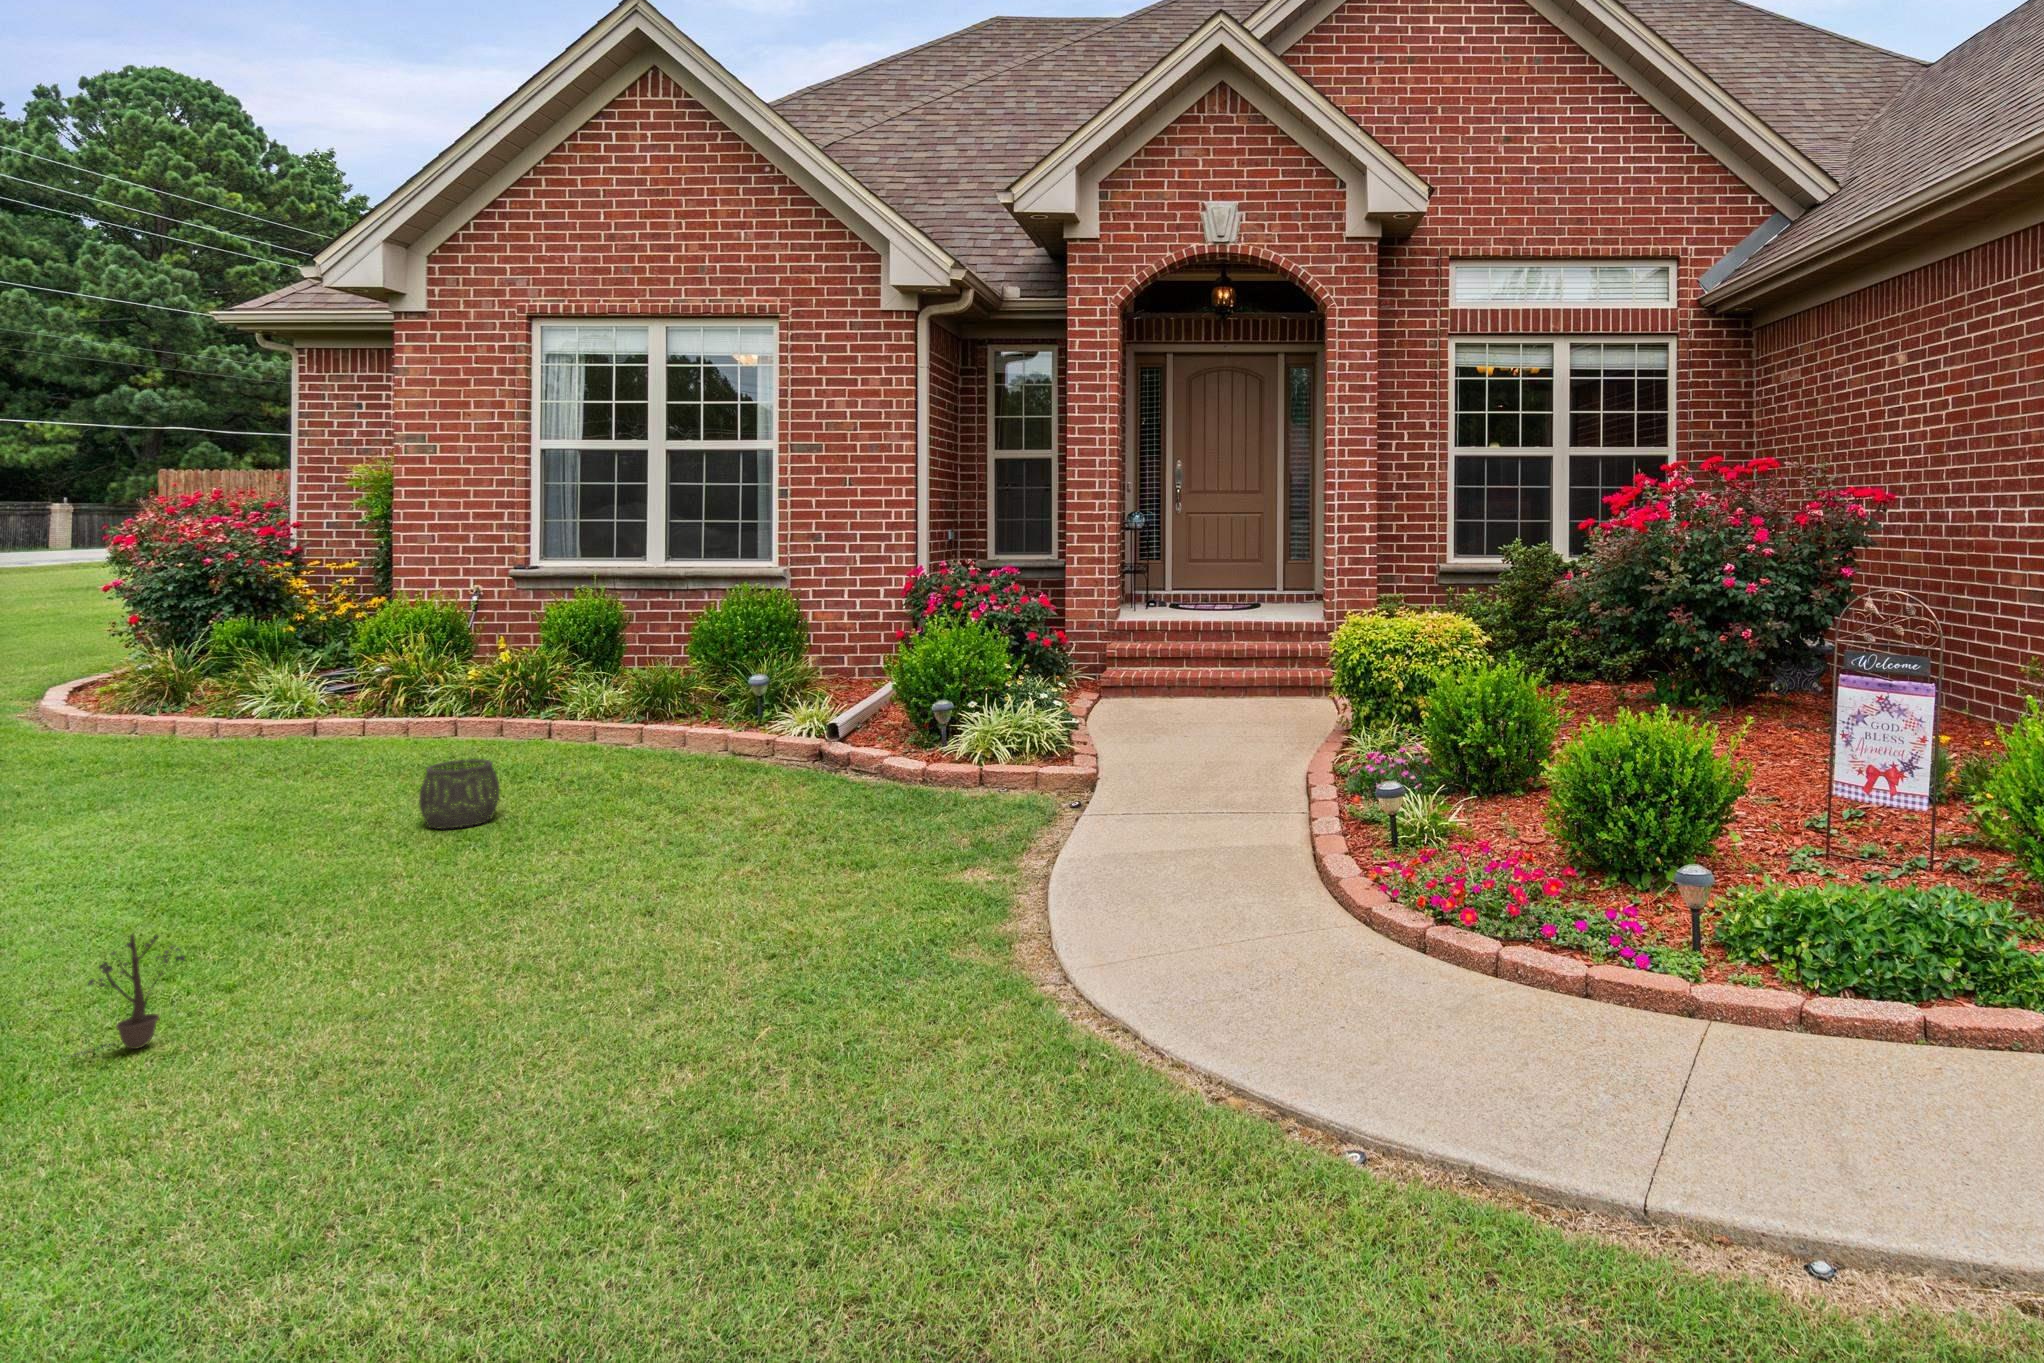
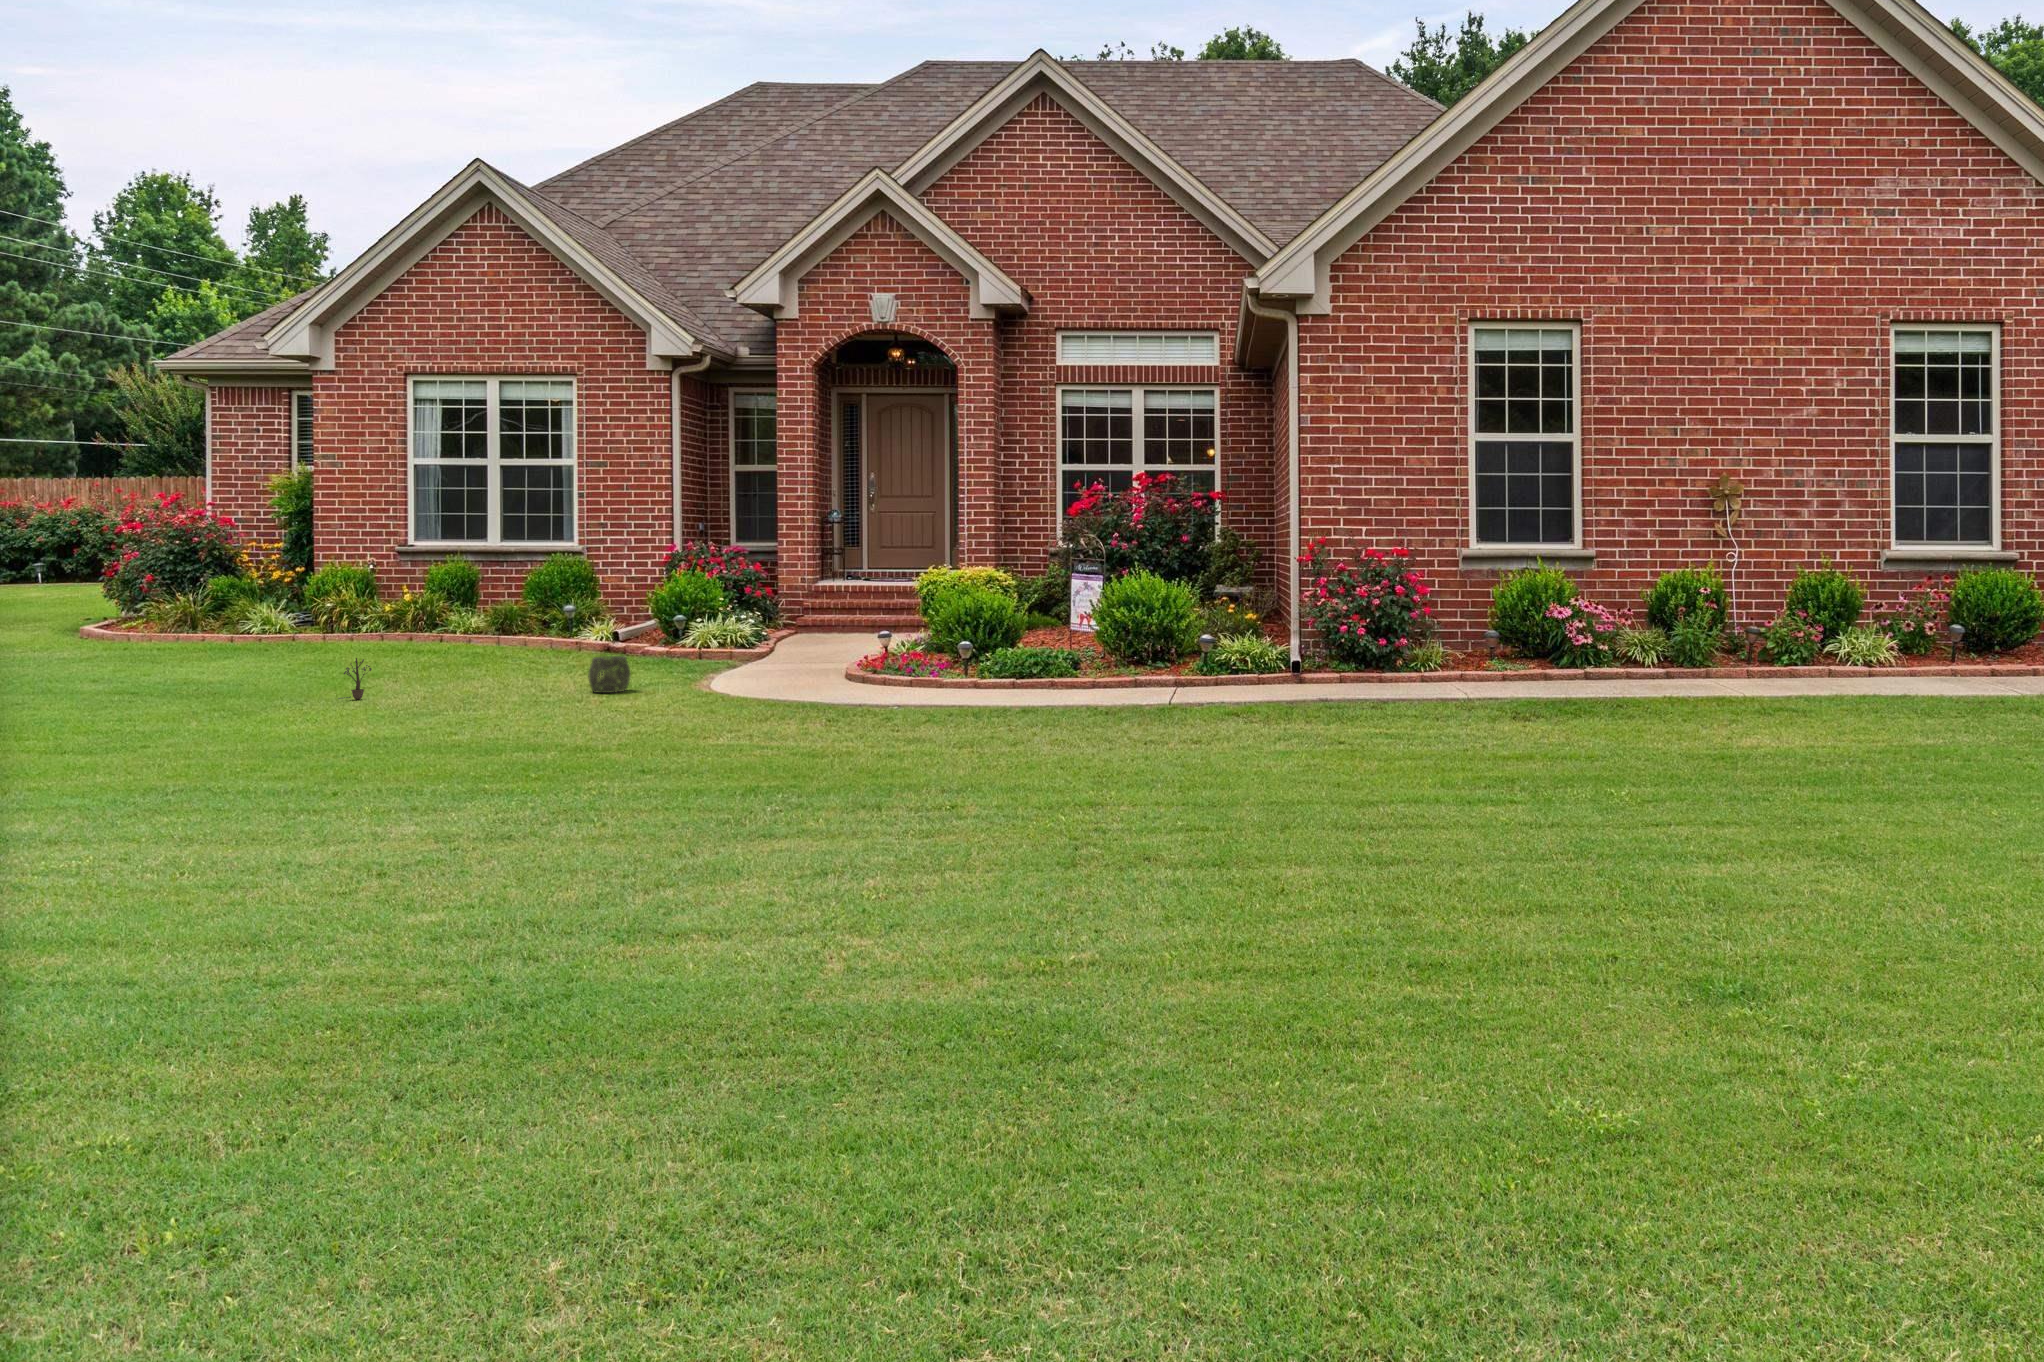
woven basket: present [419,759,500,829] -> present [588,656,630,693]

